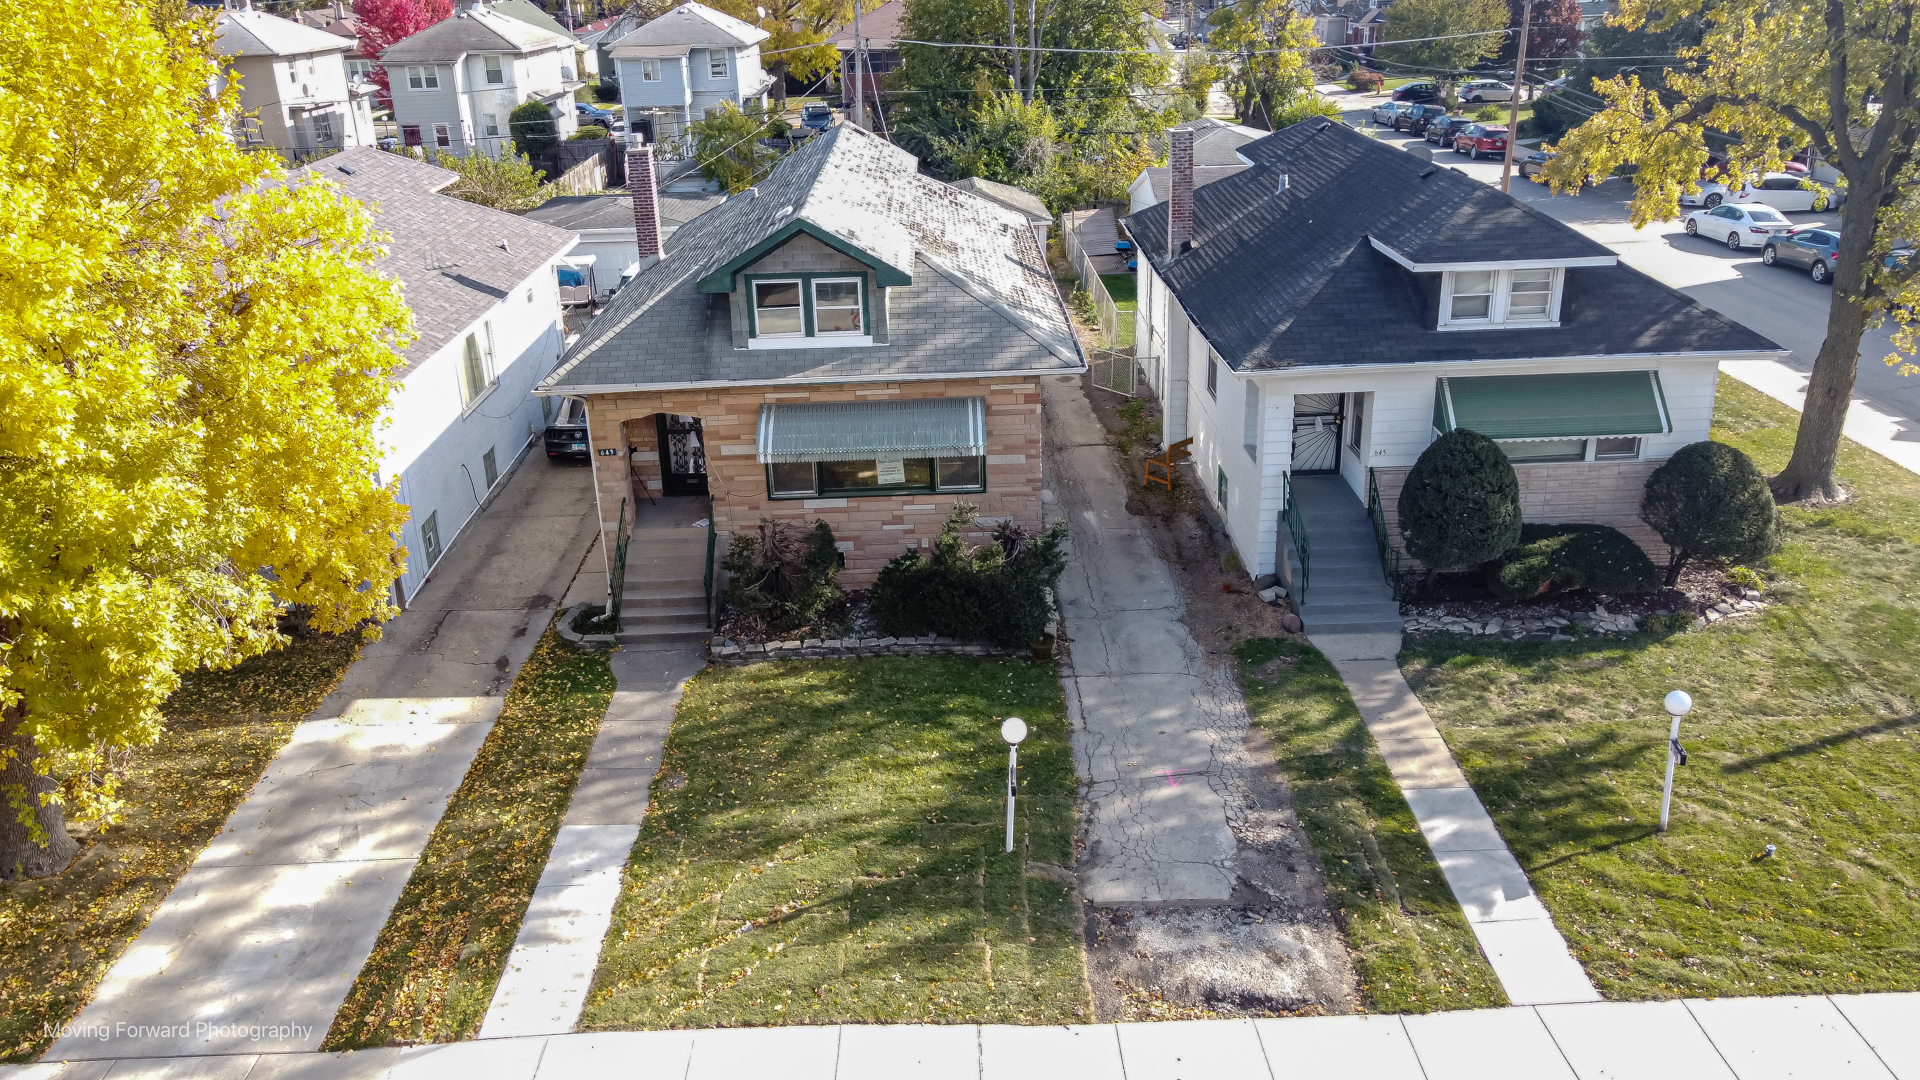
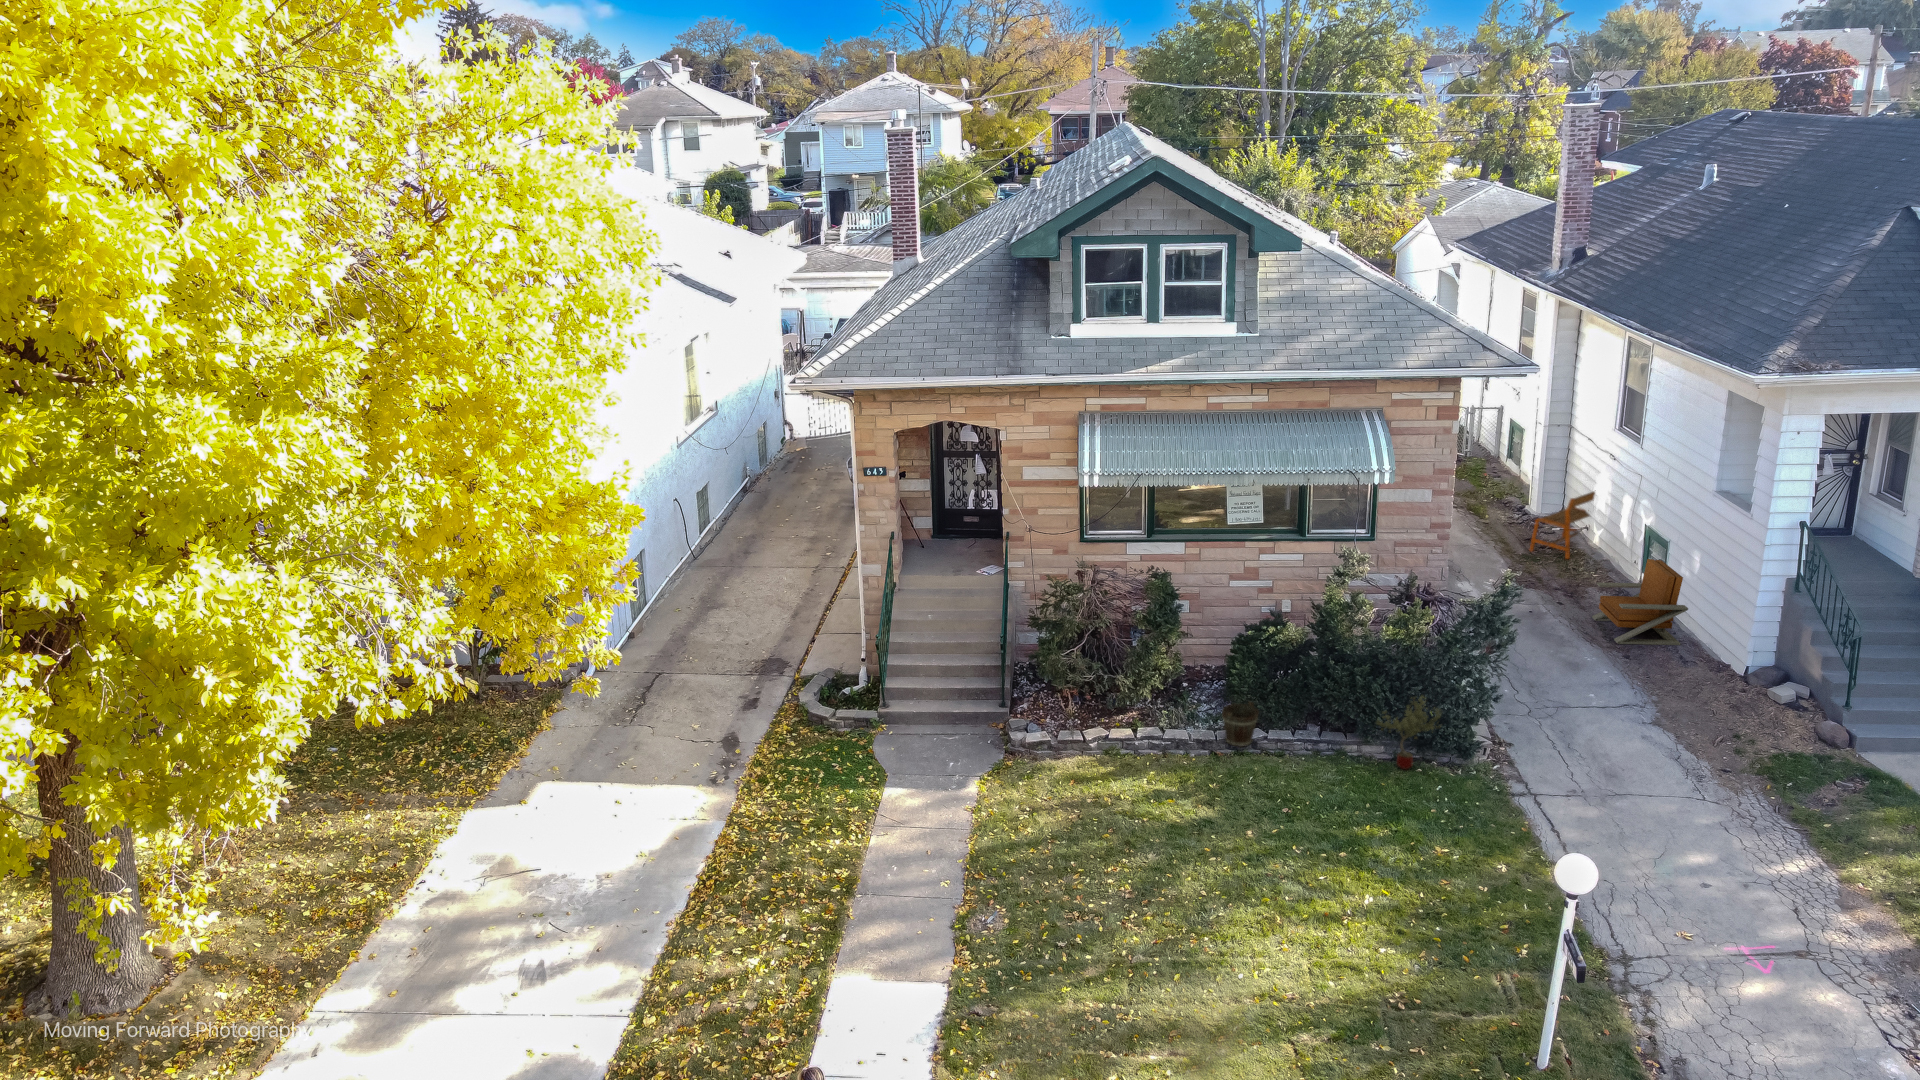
lounge chair: none [1167,495,1223,559] -> present [1592,559,1688,645]
potted tree: present [1220,548,1244,592] -> present [1377,696,1441,769]
bucket: present [1030,631,1055,663] -> present [1222,702,1258,746]

